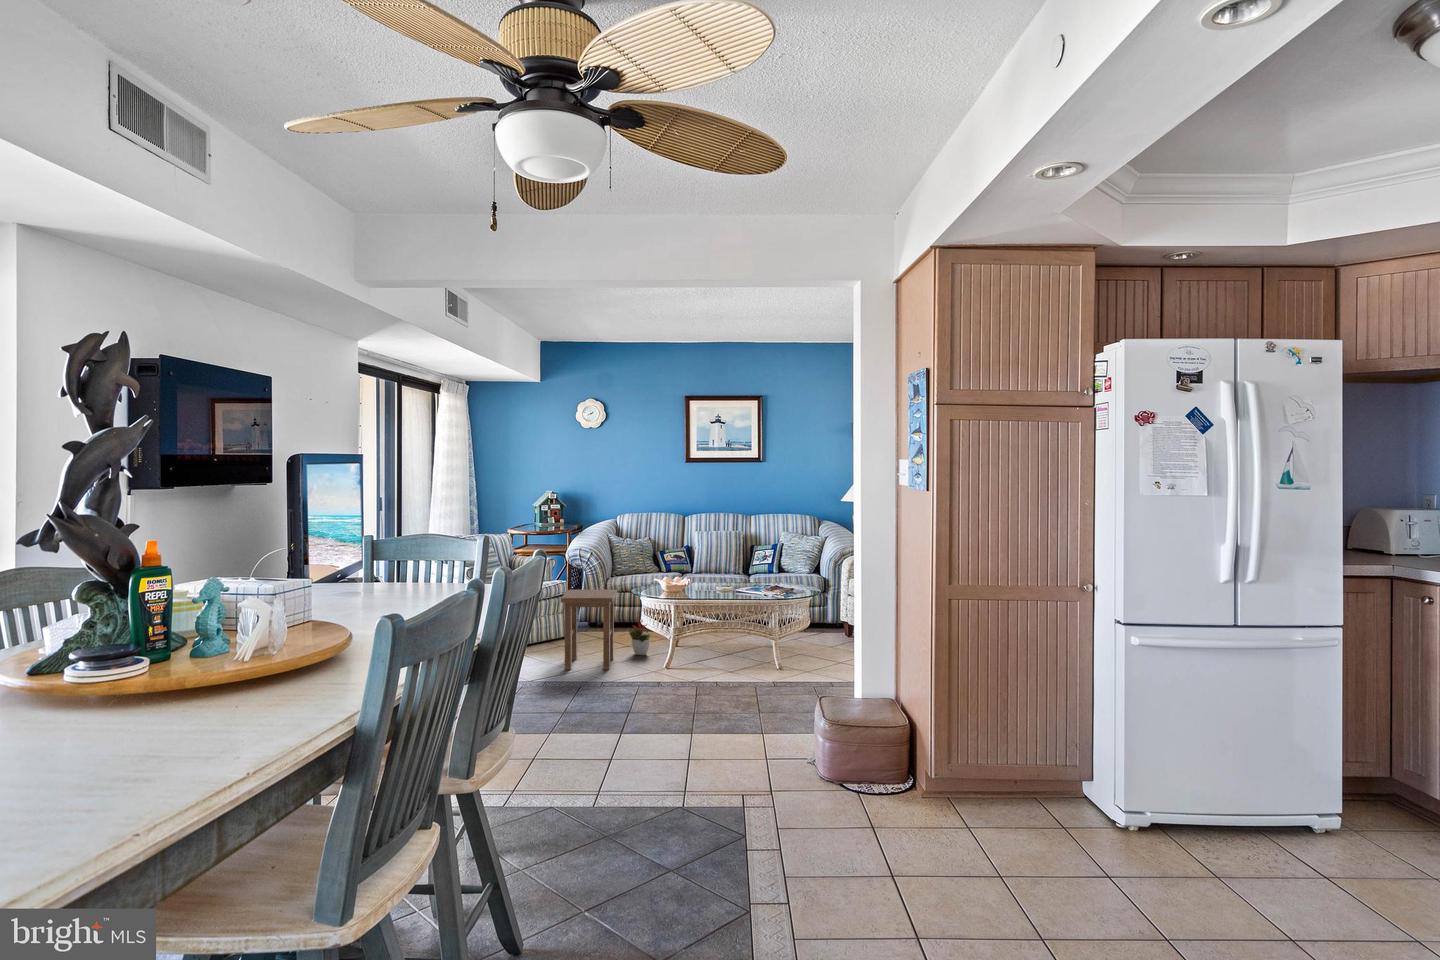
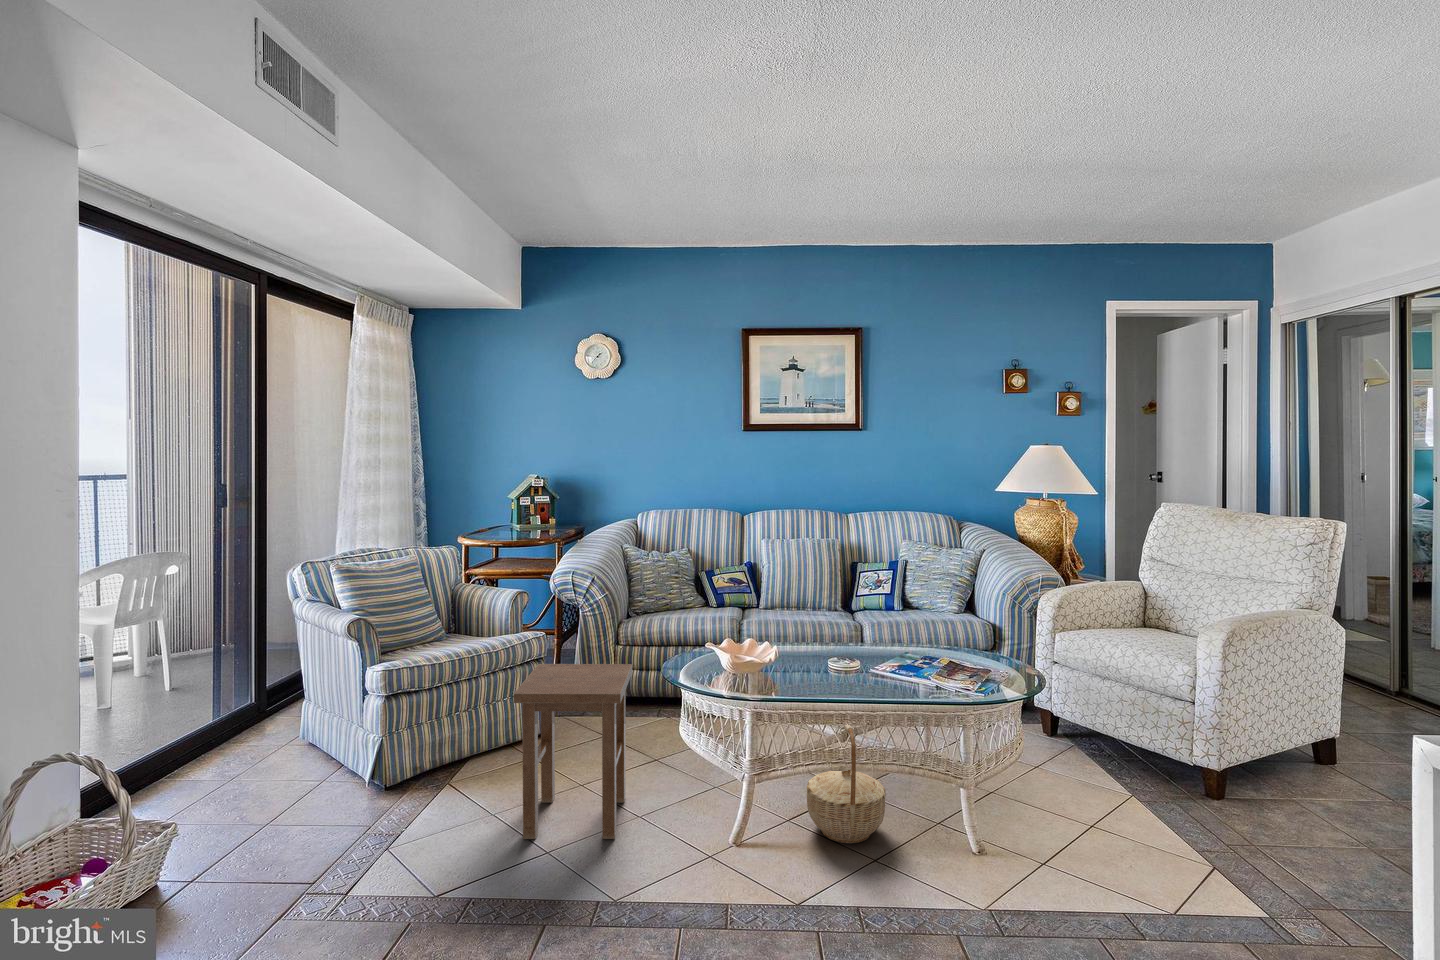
basket: none [703,610,741,669] -> present [807,724,886,843]
decorative plant: present [629,619,650,655] -> none [656,716,695,789]

